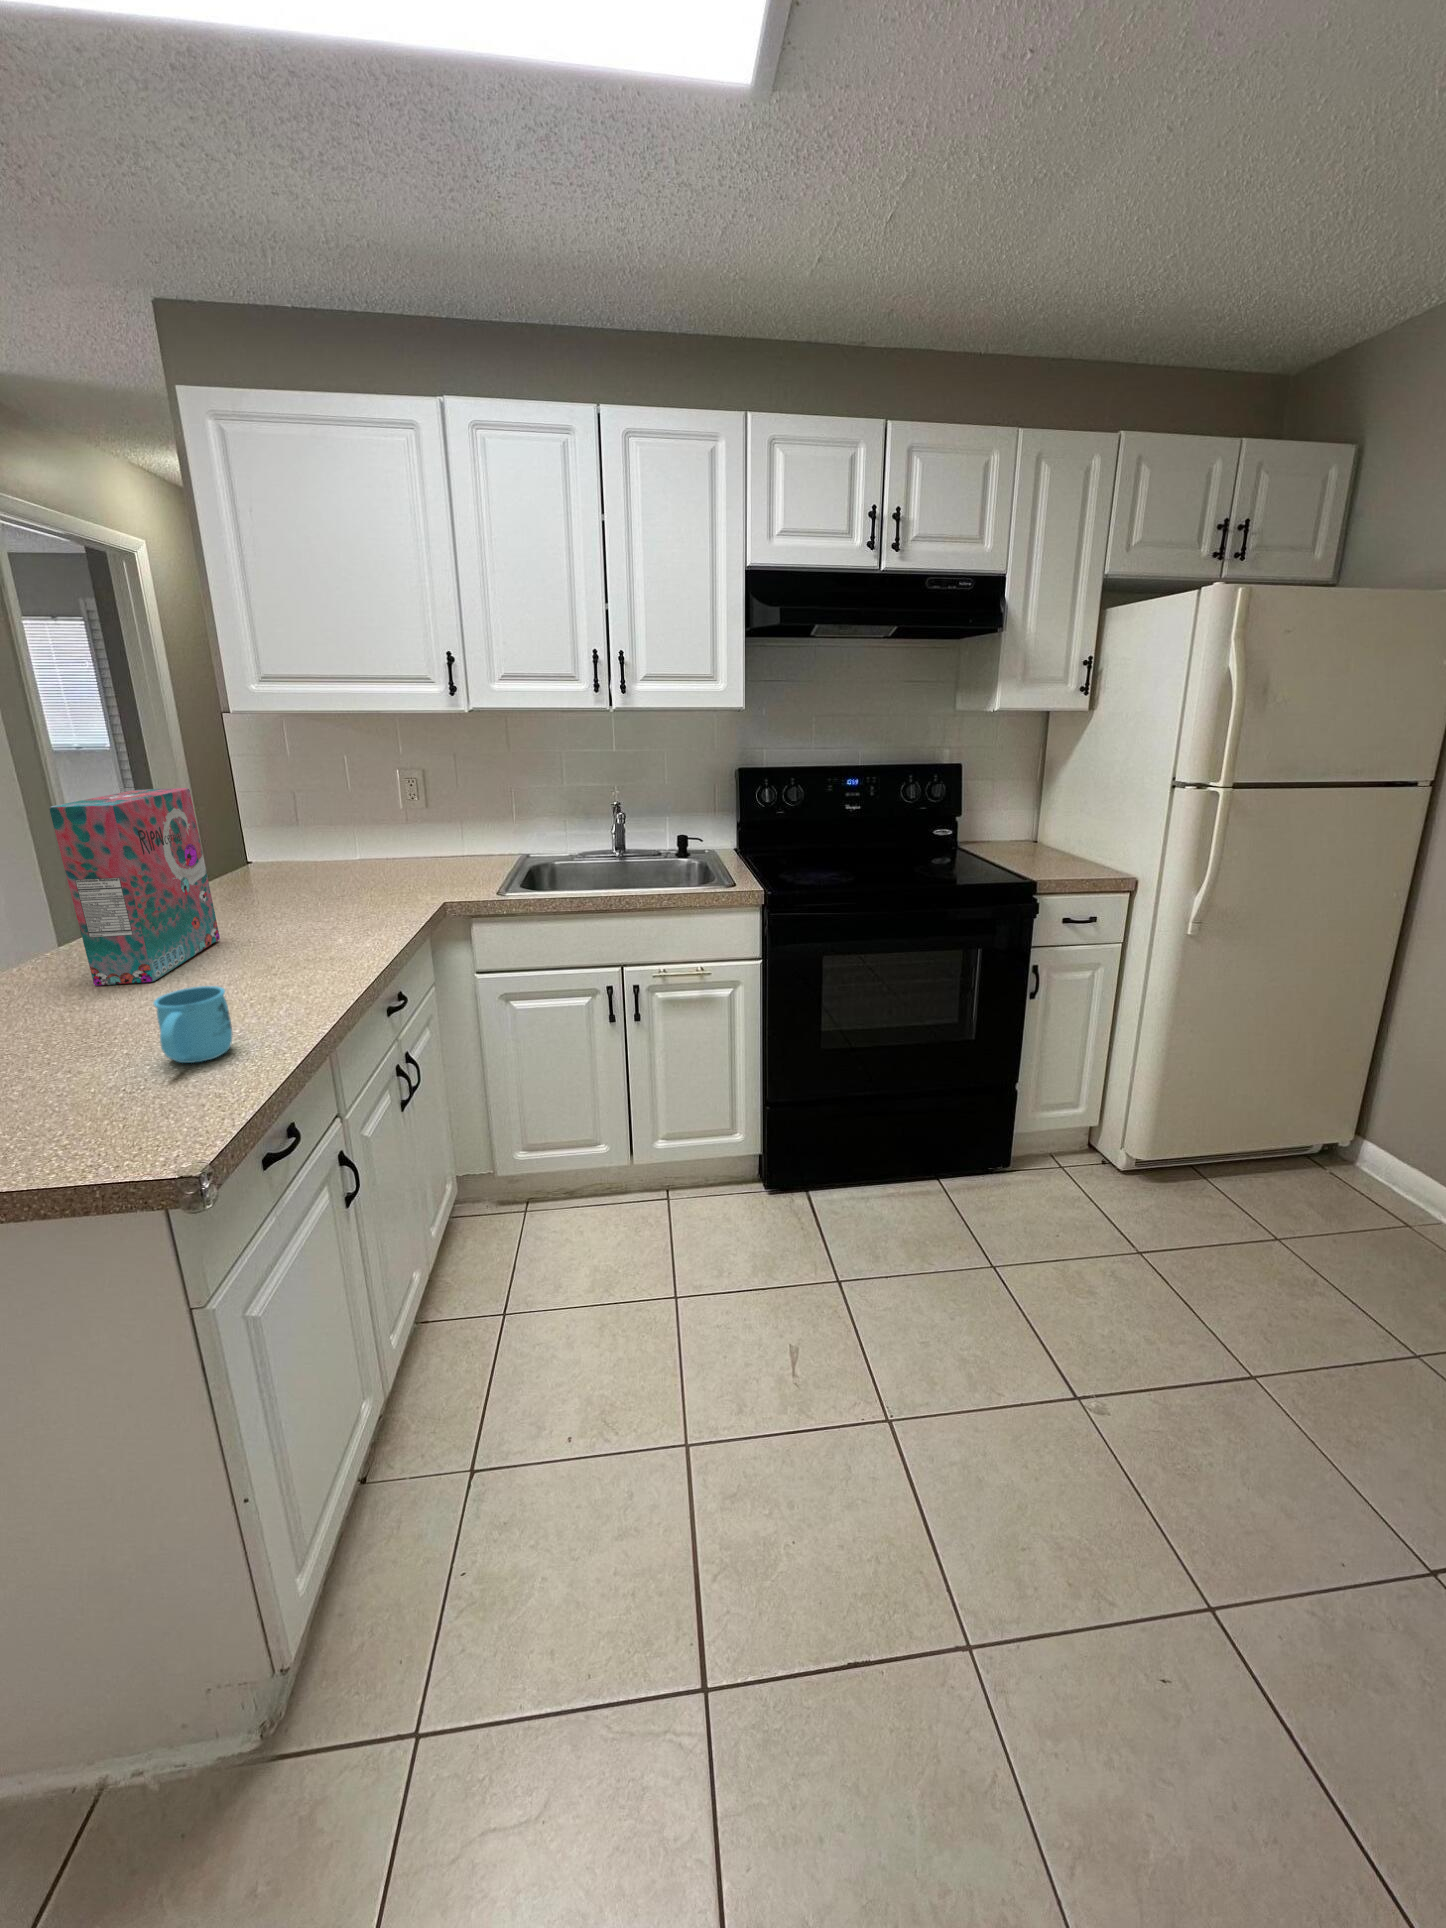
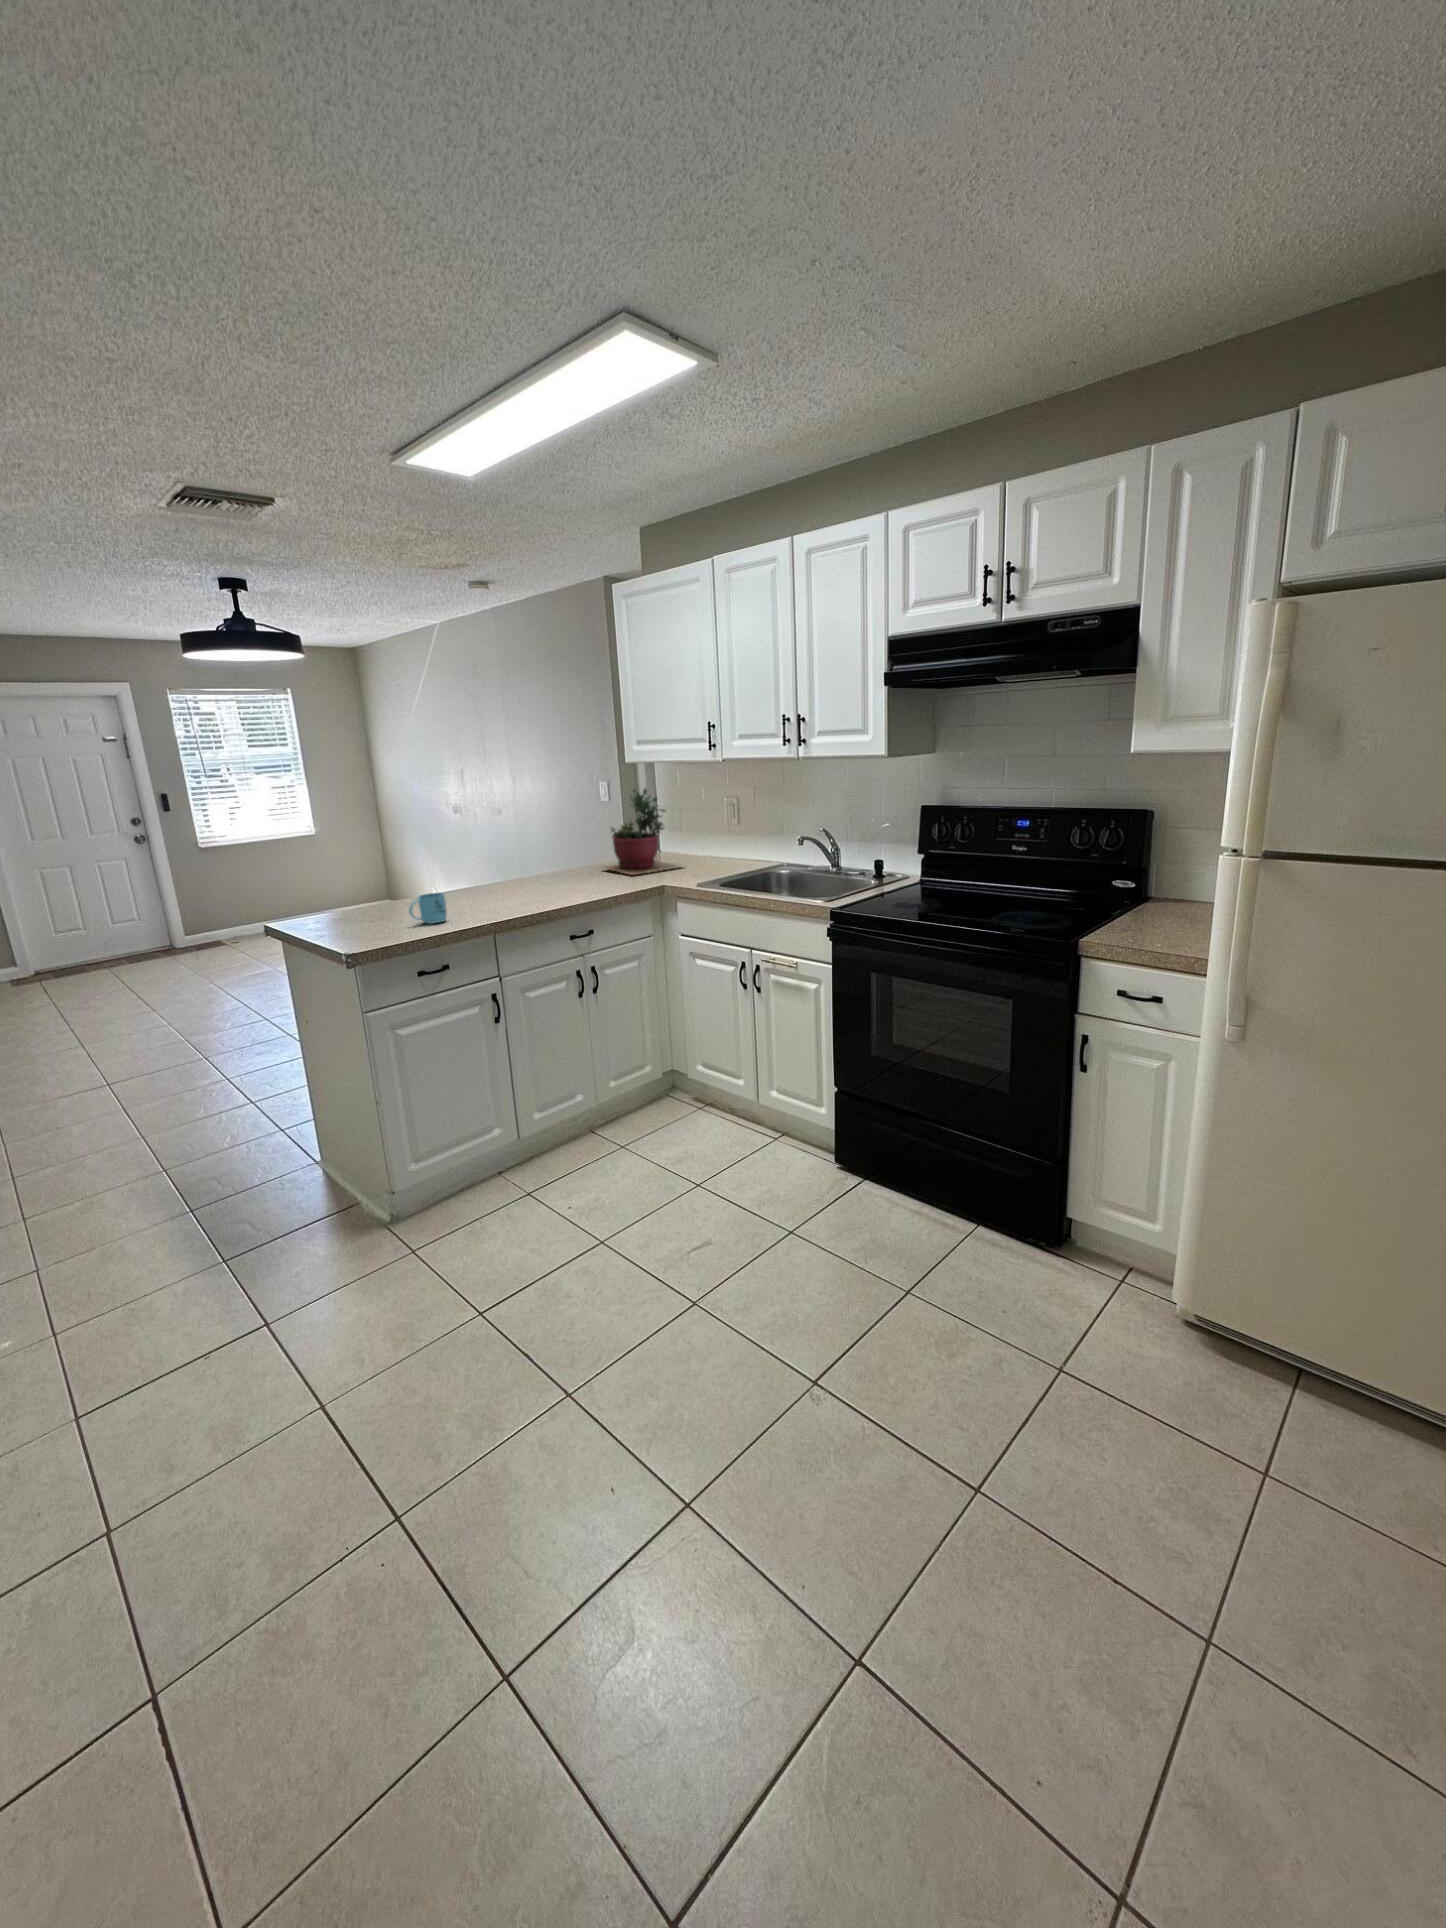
succulent plant: none [234,759,379,902] -> present [605,789,680,875]
cereal box: present [49,788,220,986] -> none [469,804,552,896]

